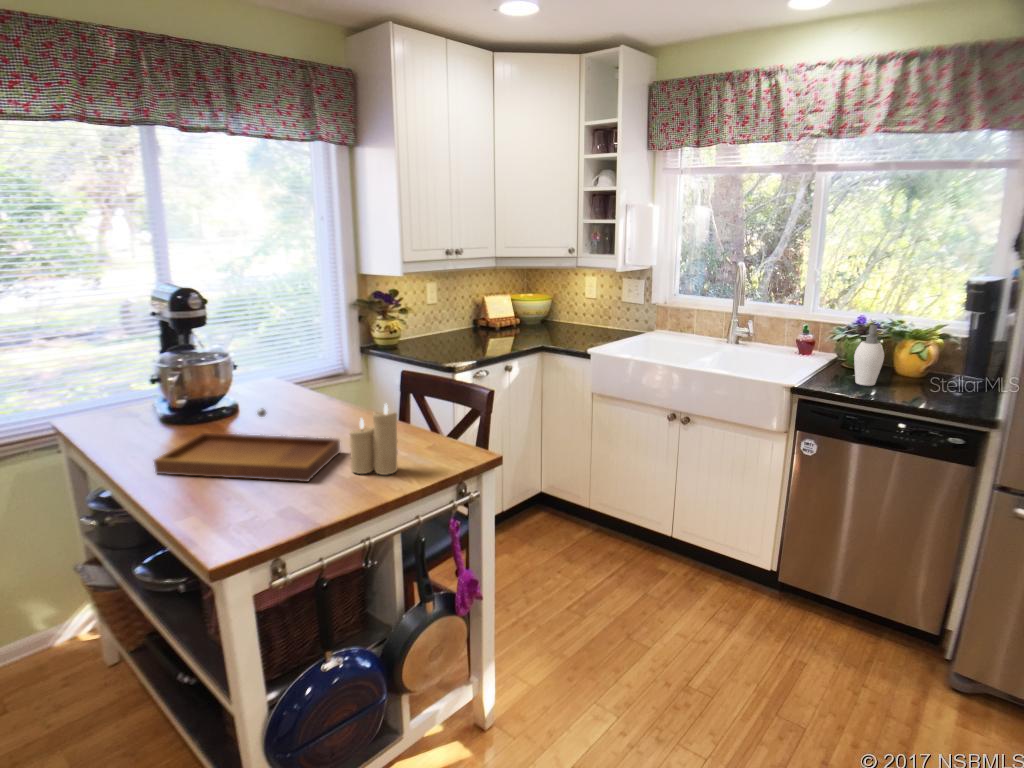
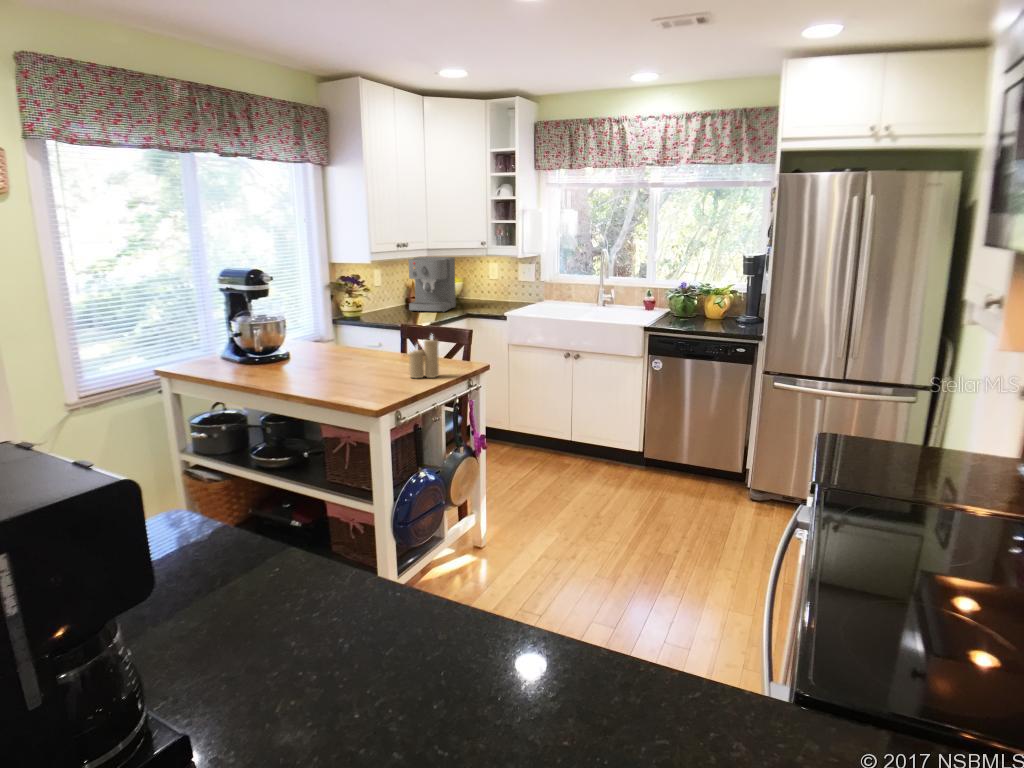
coffee maker: none [465,268,530,343] -> present [408,257,456,312]
soap dispenser: present [854,325,884,386] -> none [682,286,702,324]
tray: present [154,409,340,482] -> none [284,343,392,387]

